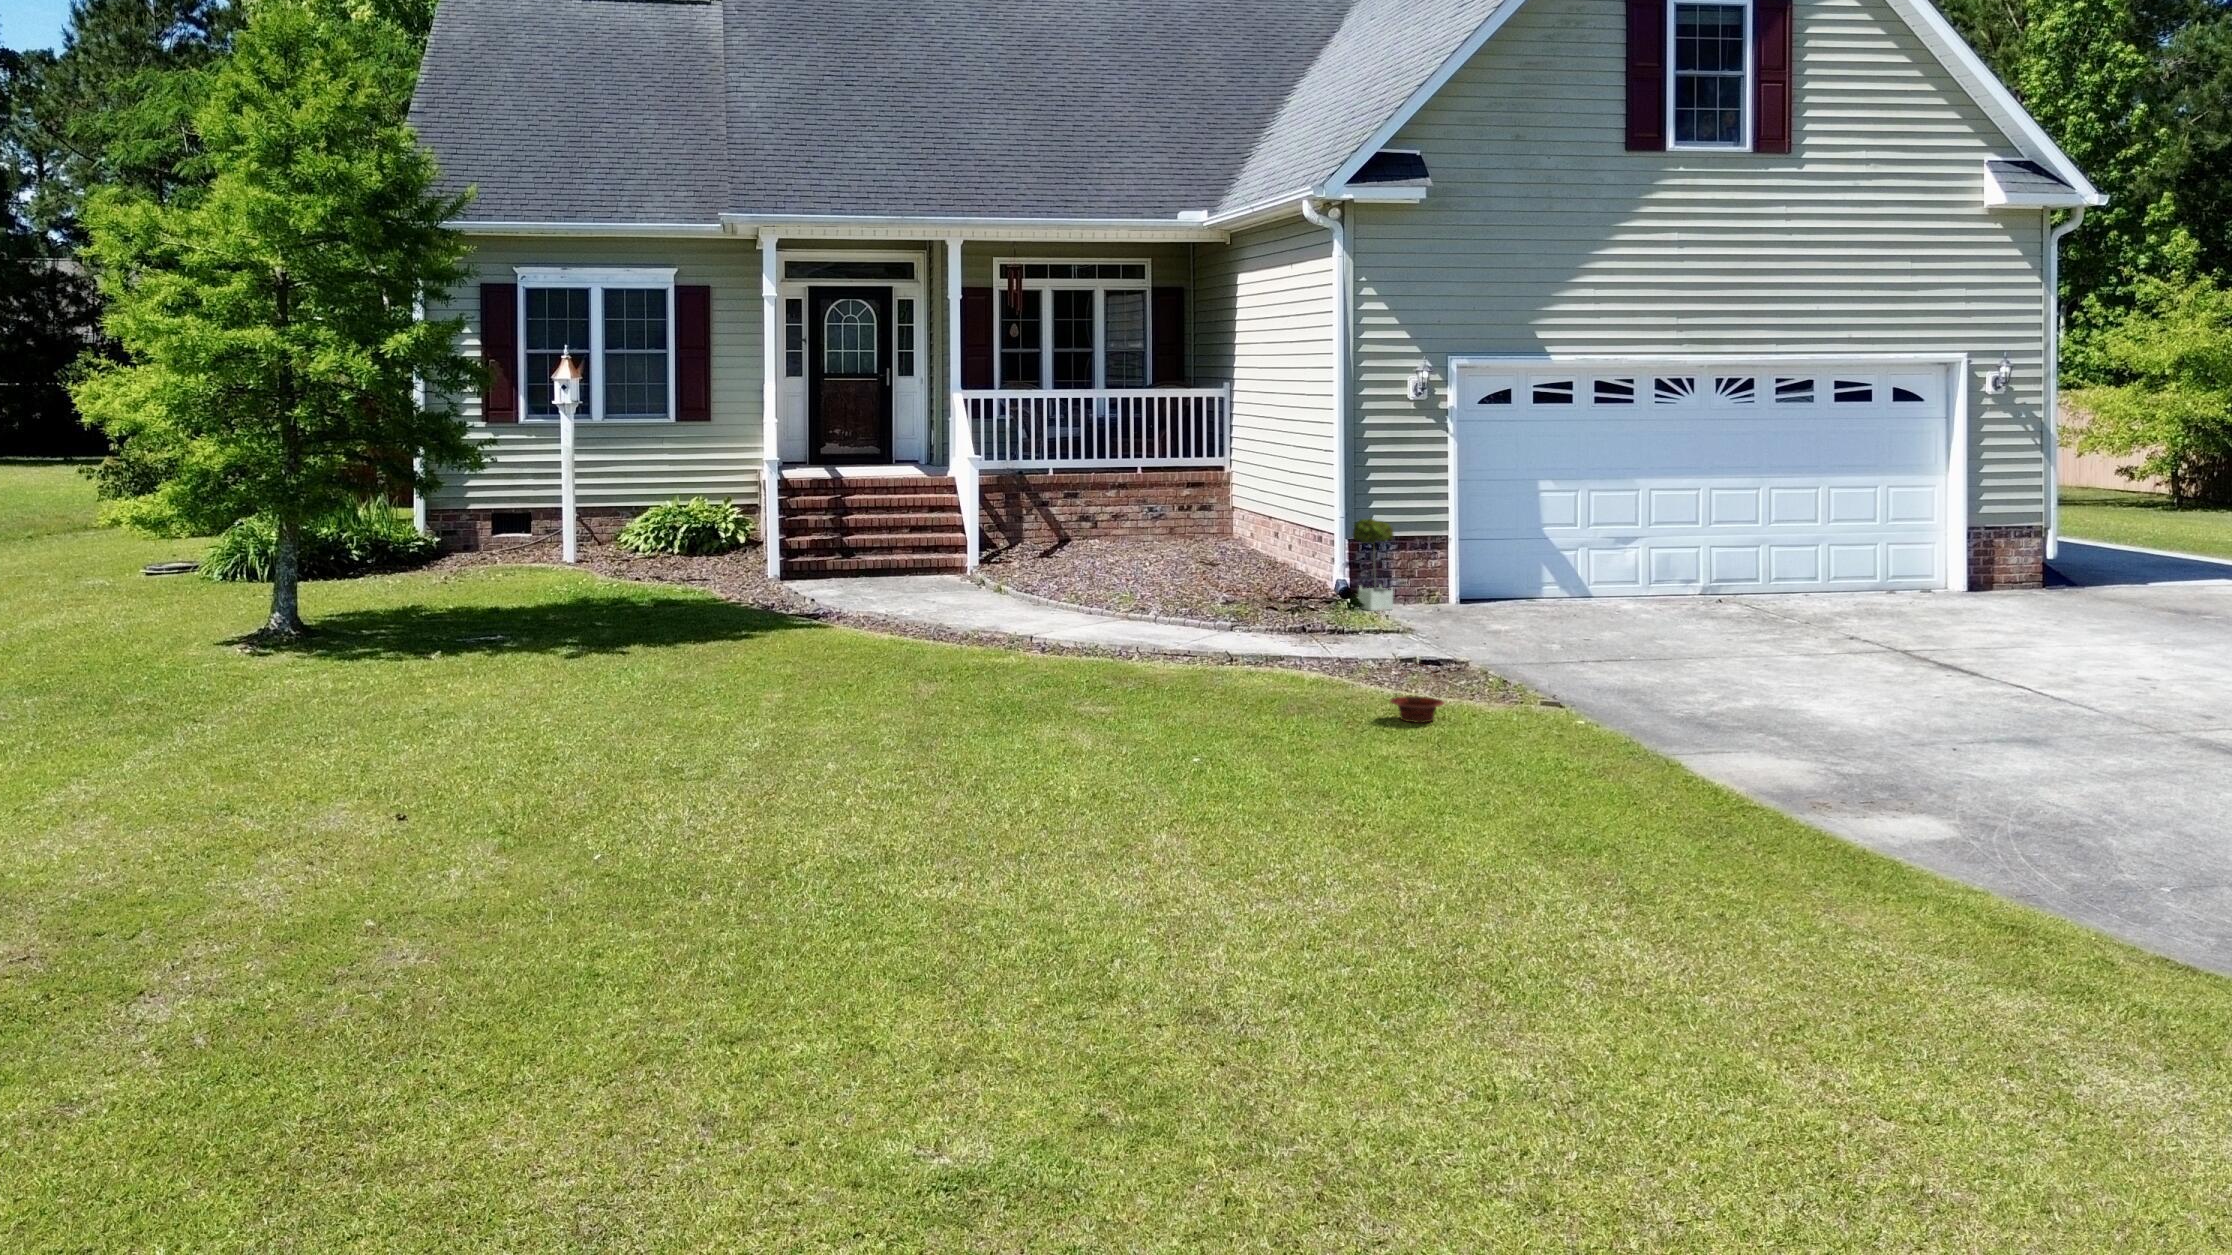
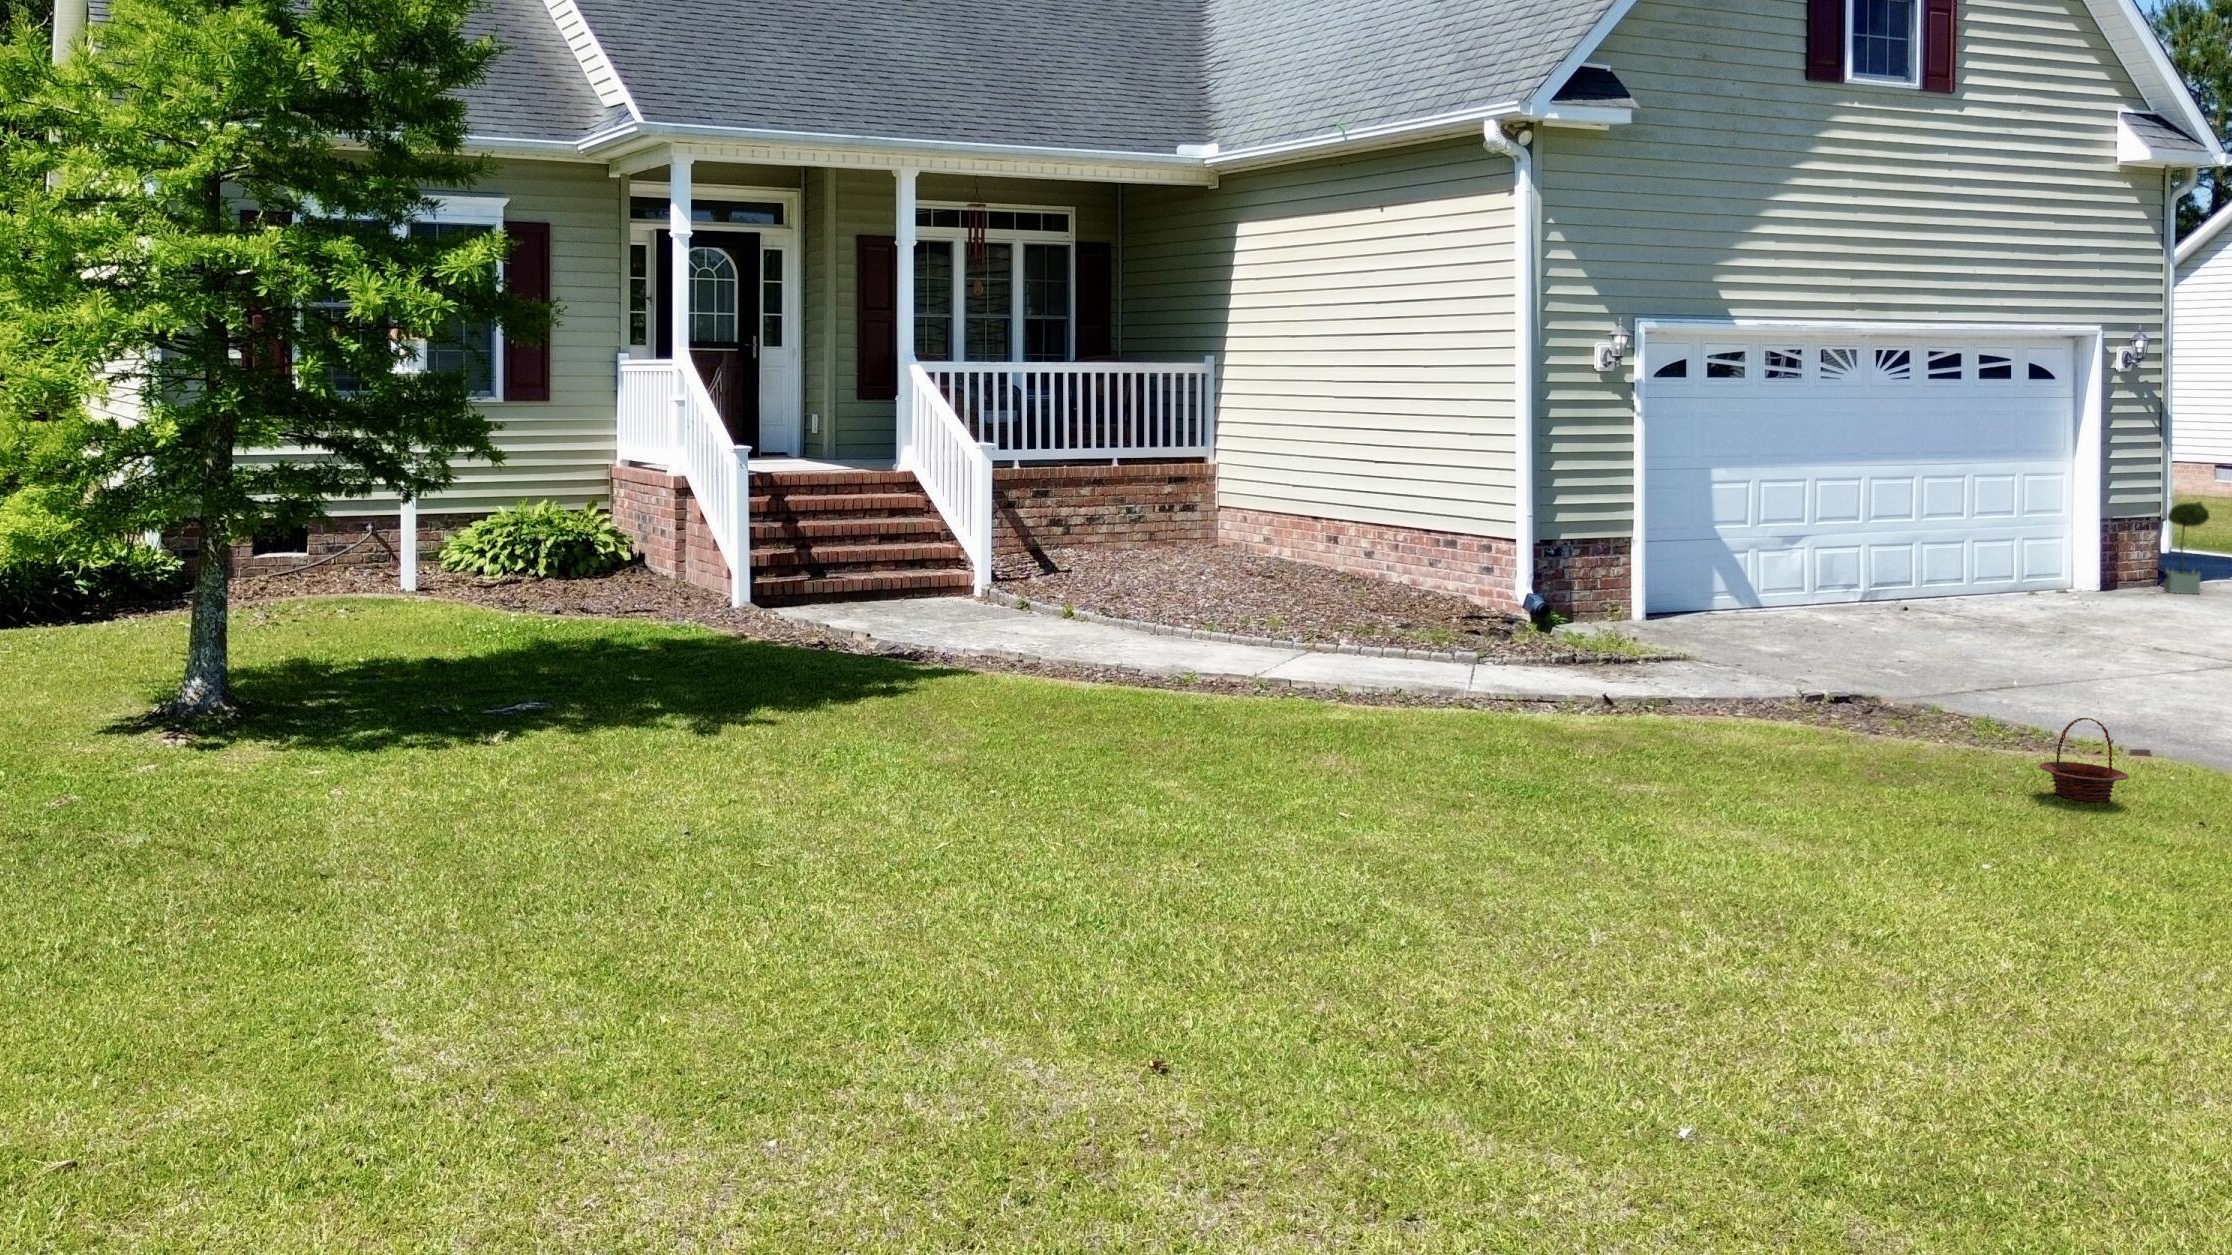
potted tree: present [1353,519,1394,611] -> present [2164,502,2209,594]

